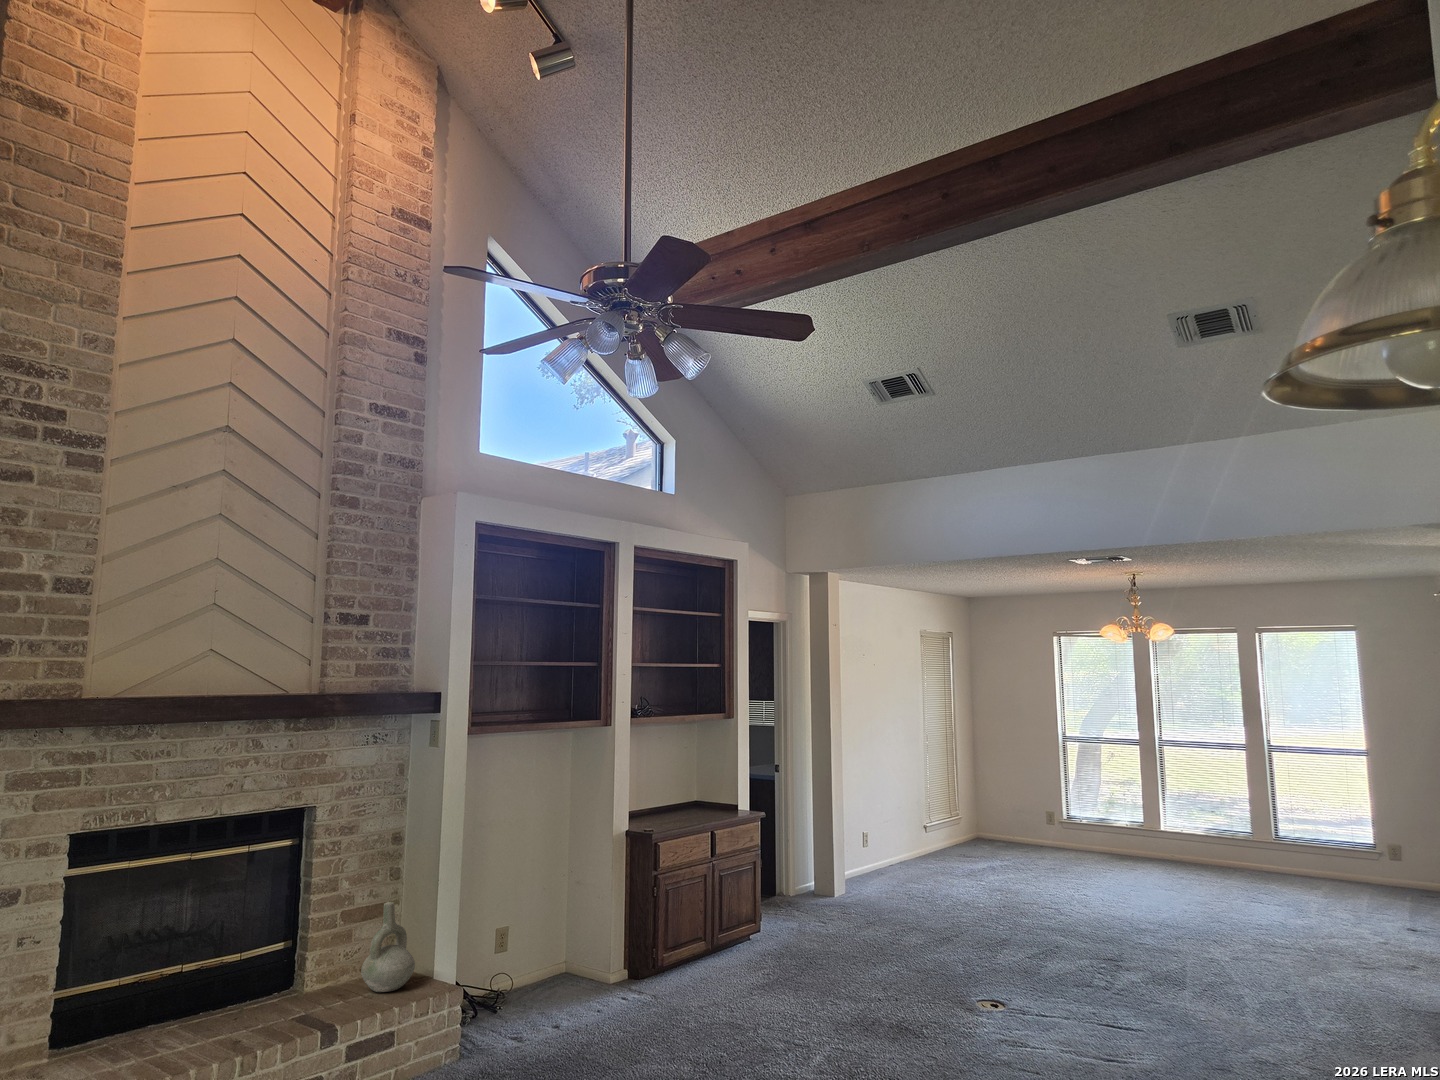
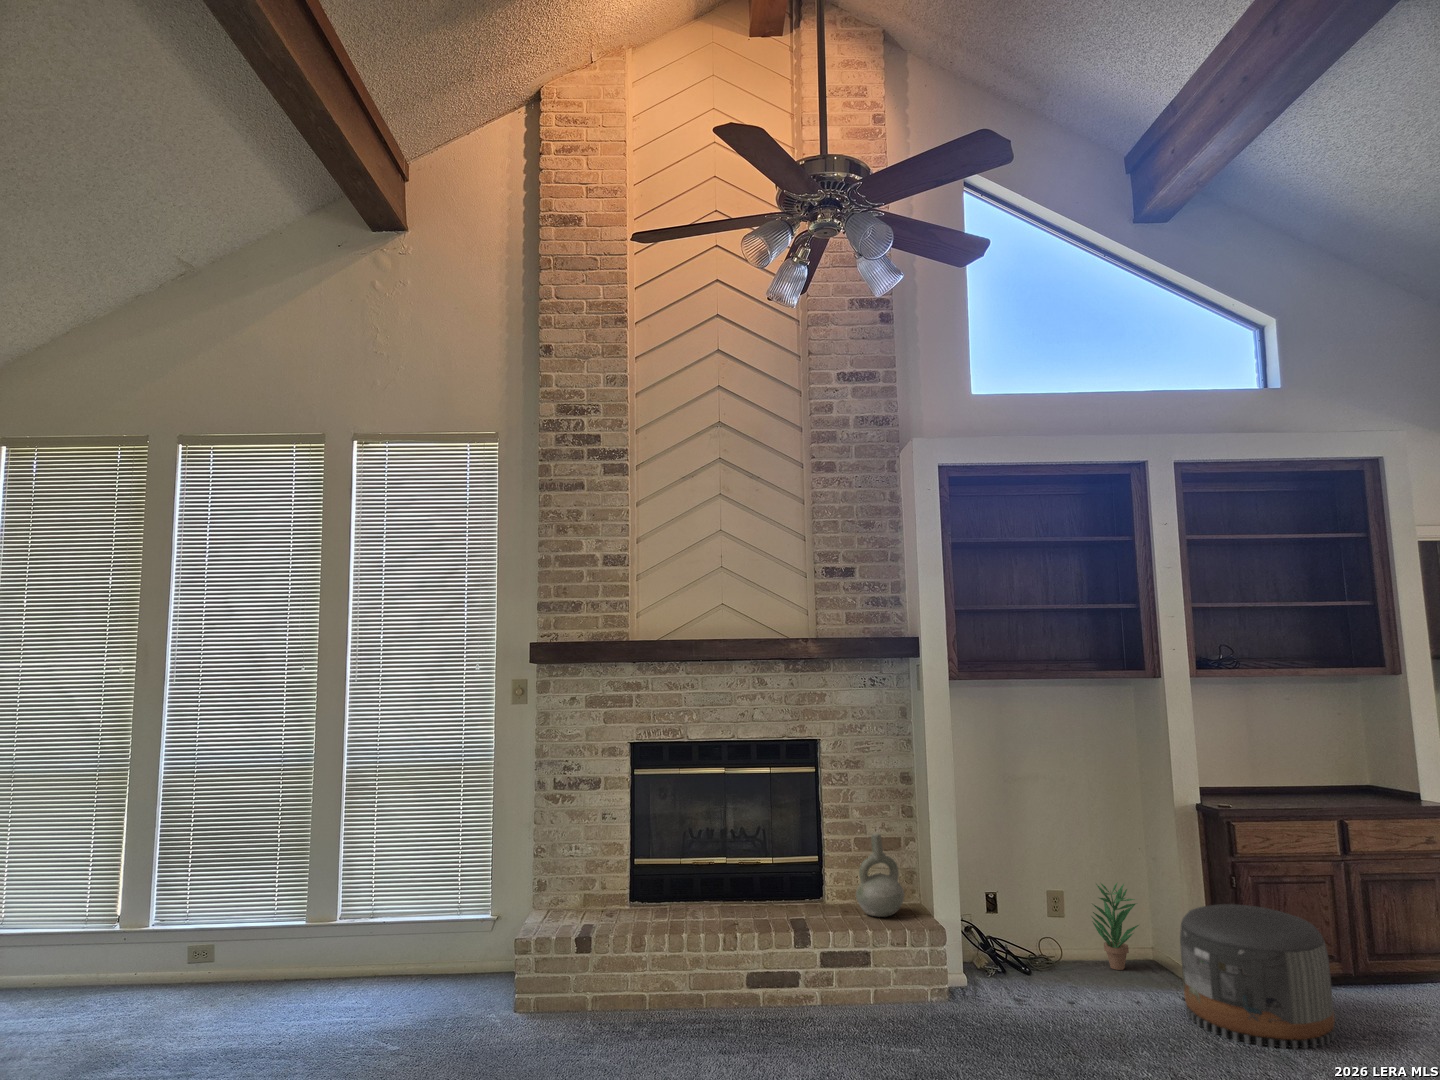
pouf: none [642,909,744,1019] -> present [1180,904,1335,1049]
potted plant: none [543,911,588,991] -> present [1091,883,1139,970]

